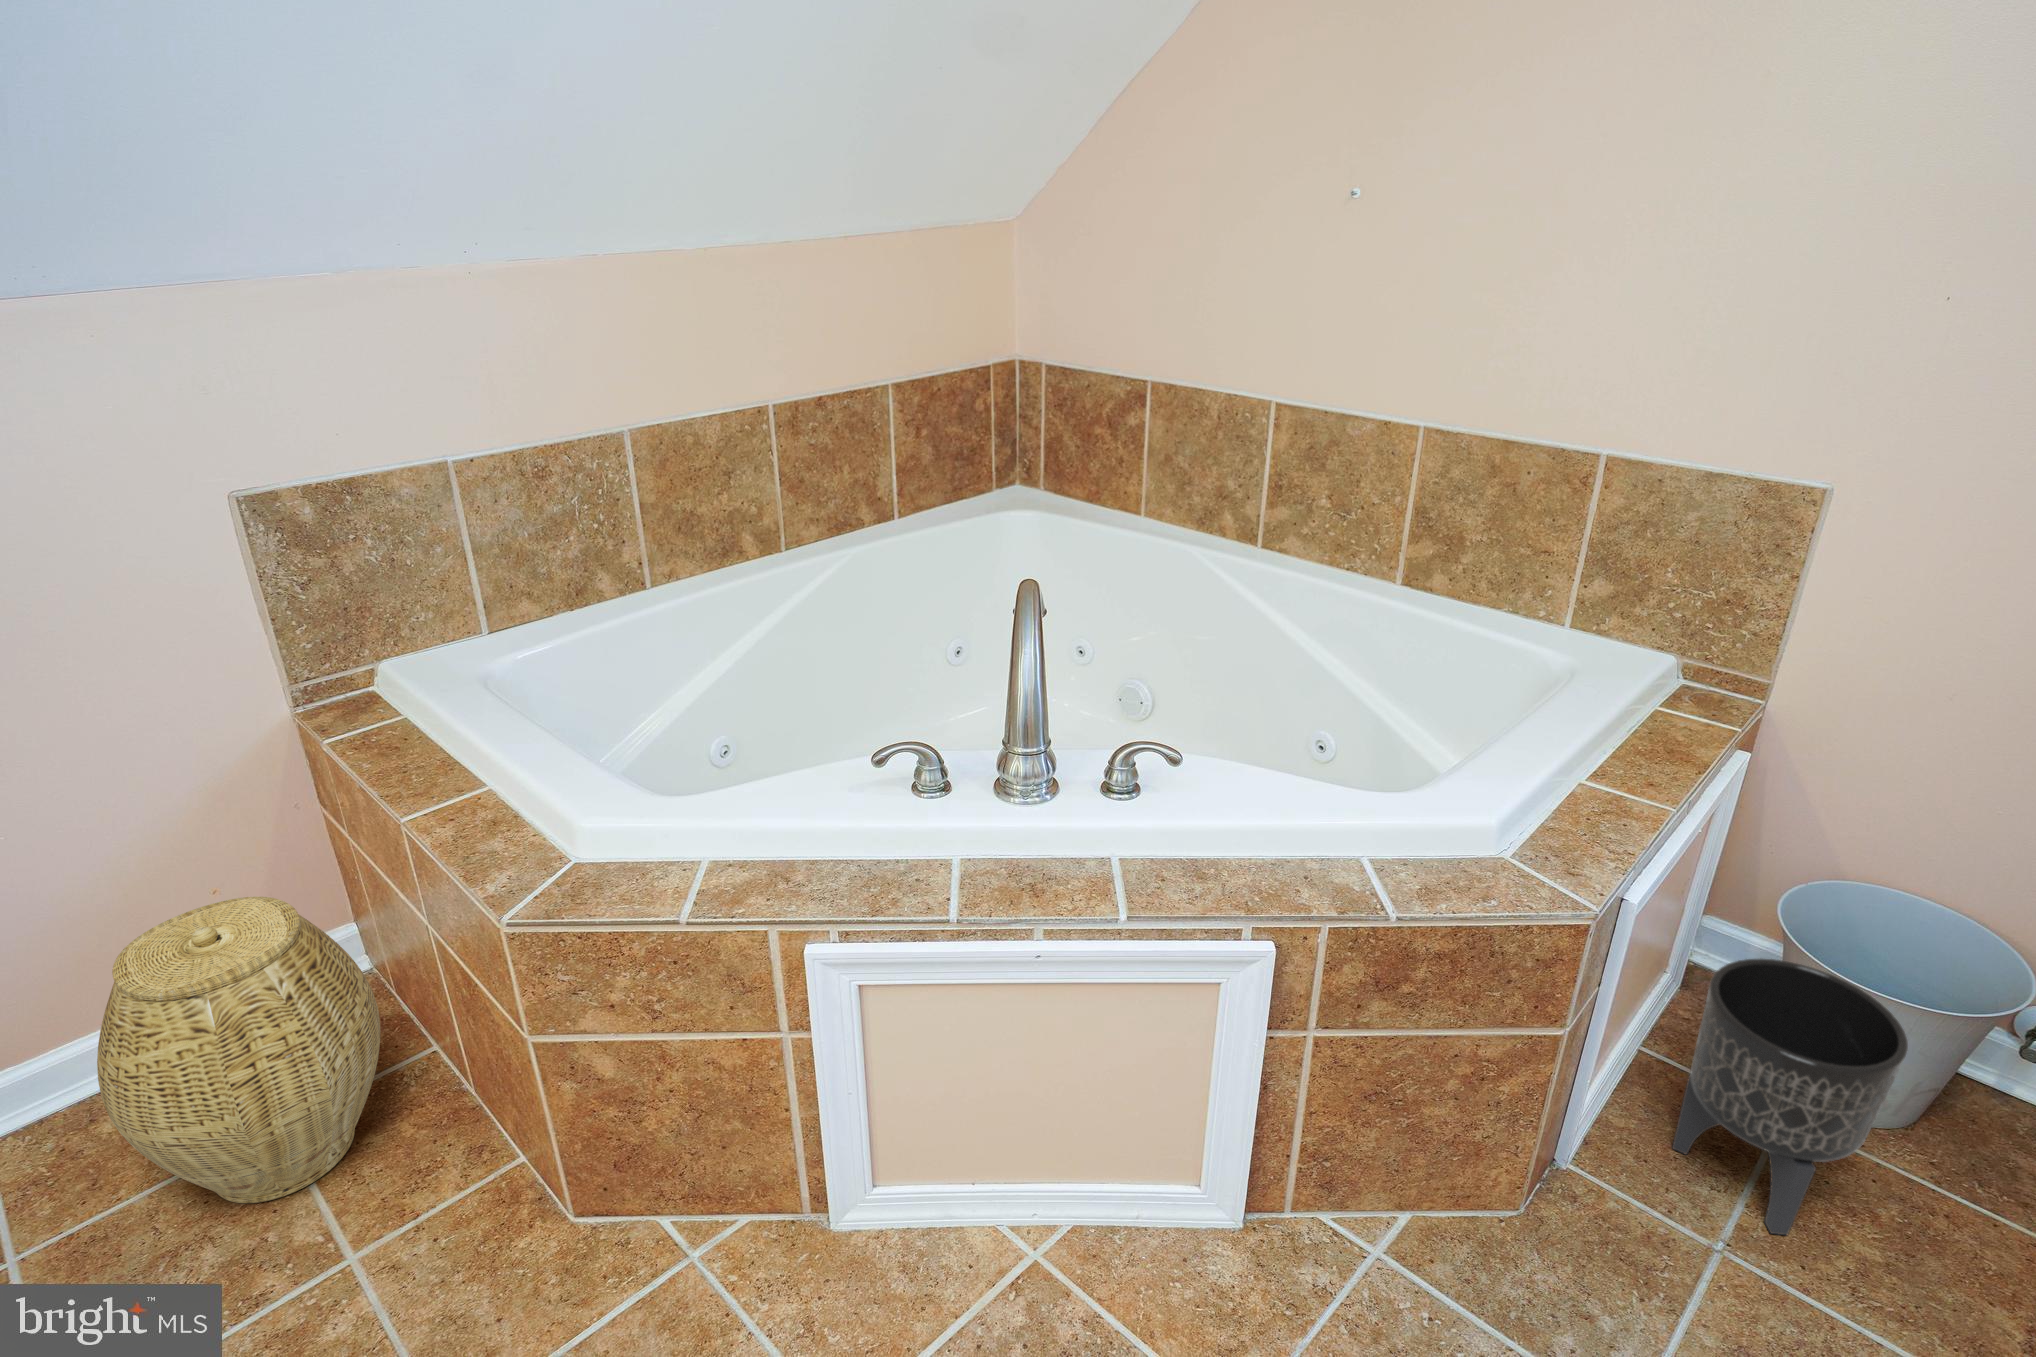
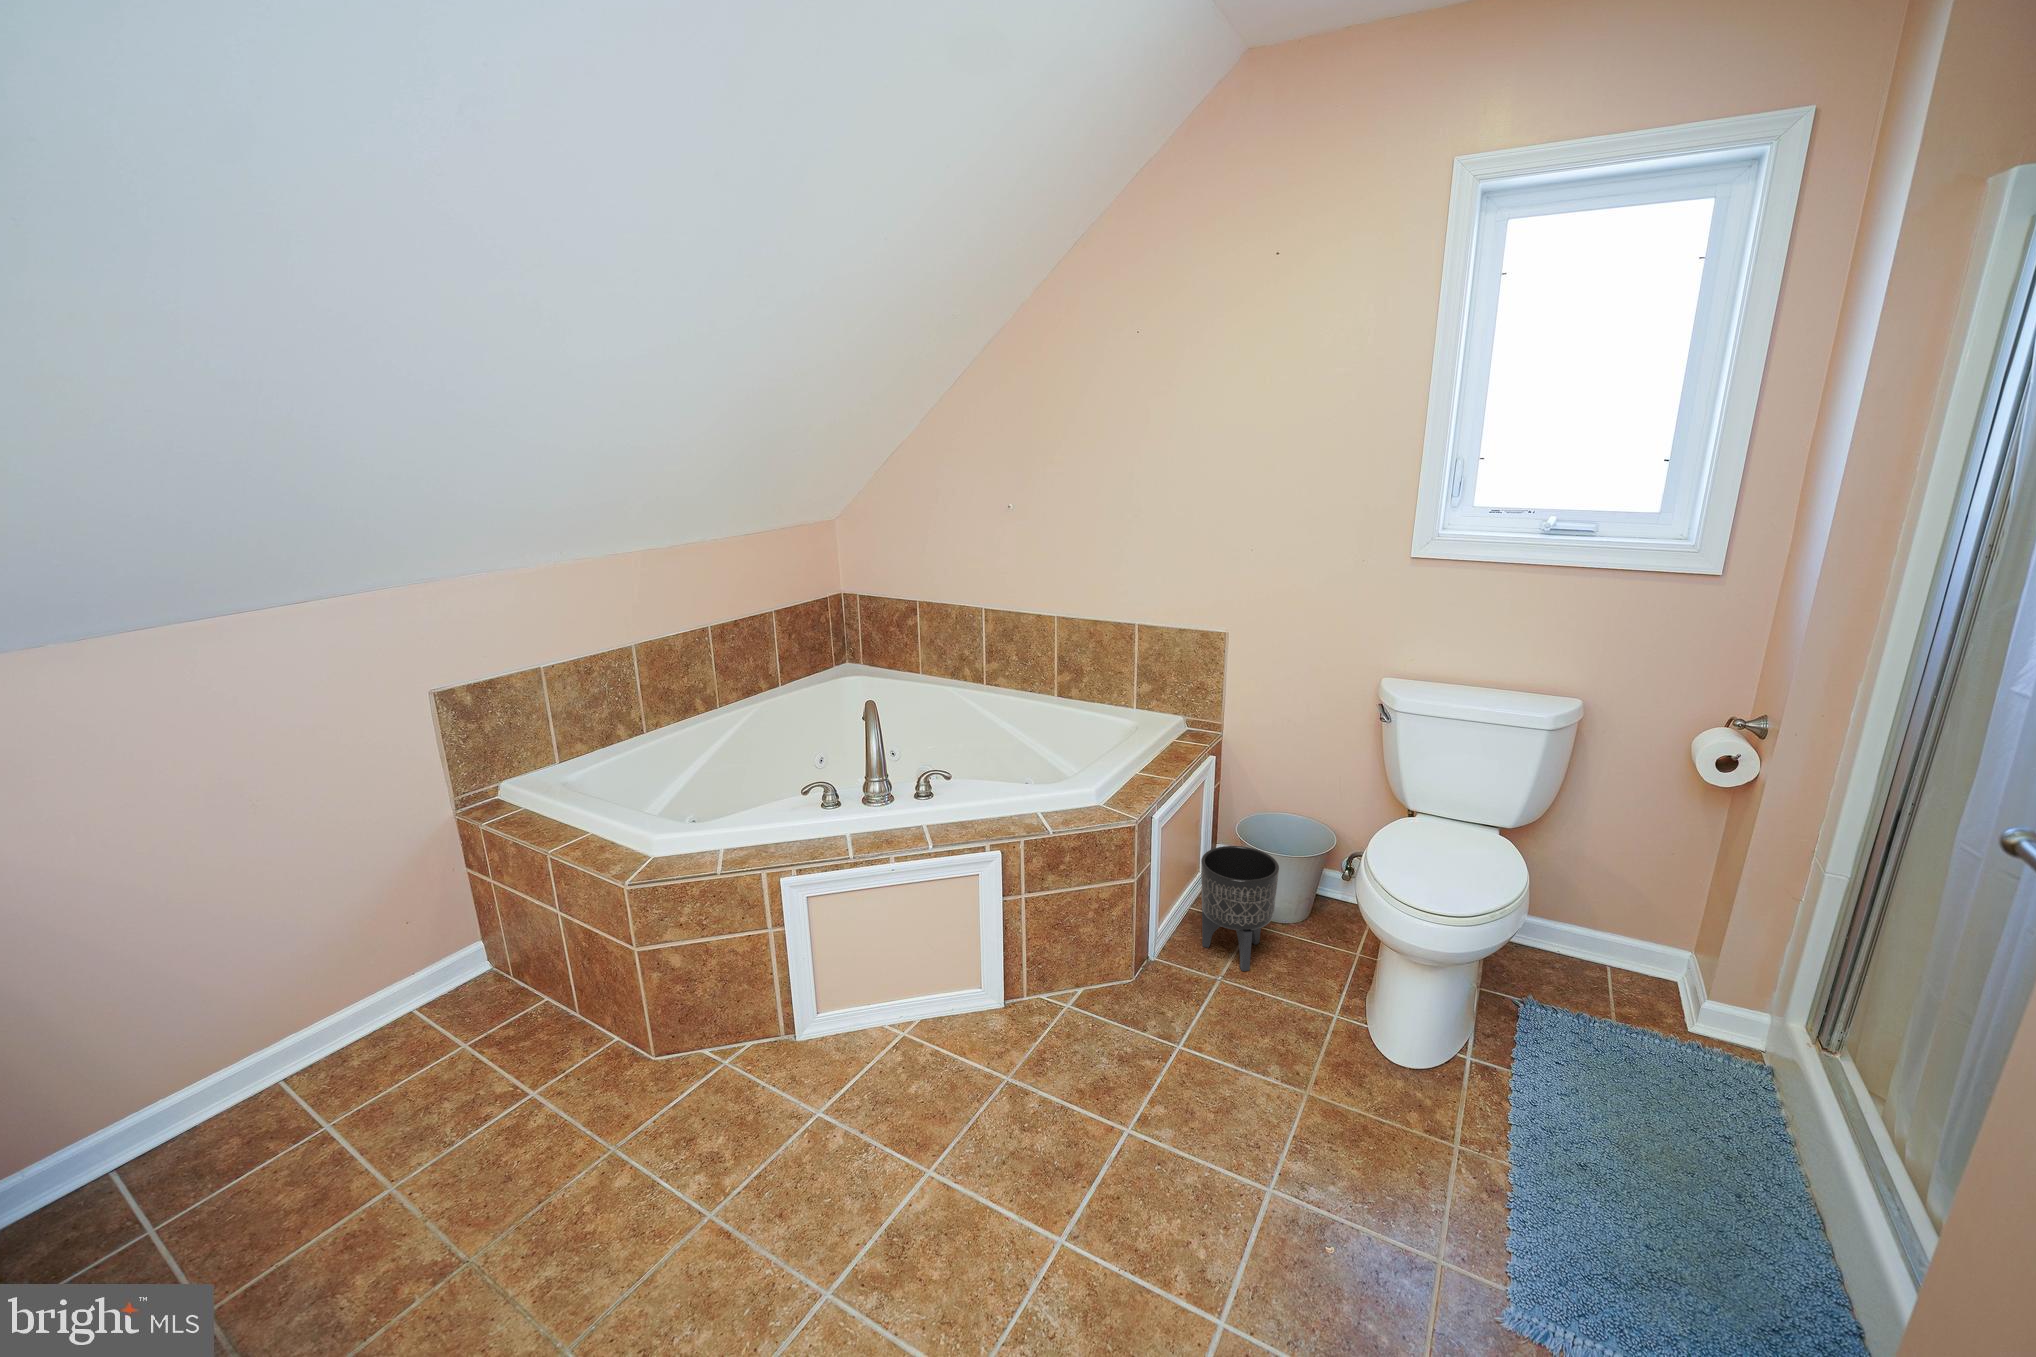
woven basket: present [97,897,380,1203] -> none [377,908,530,1084]

